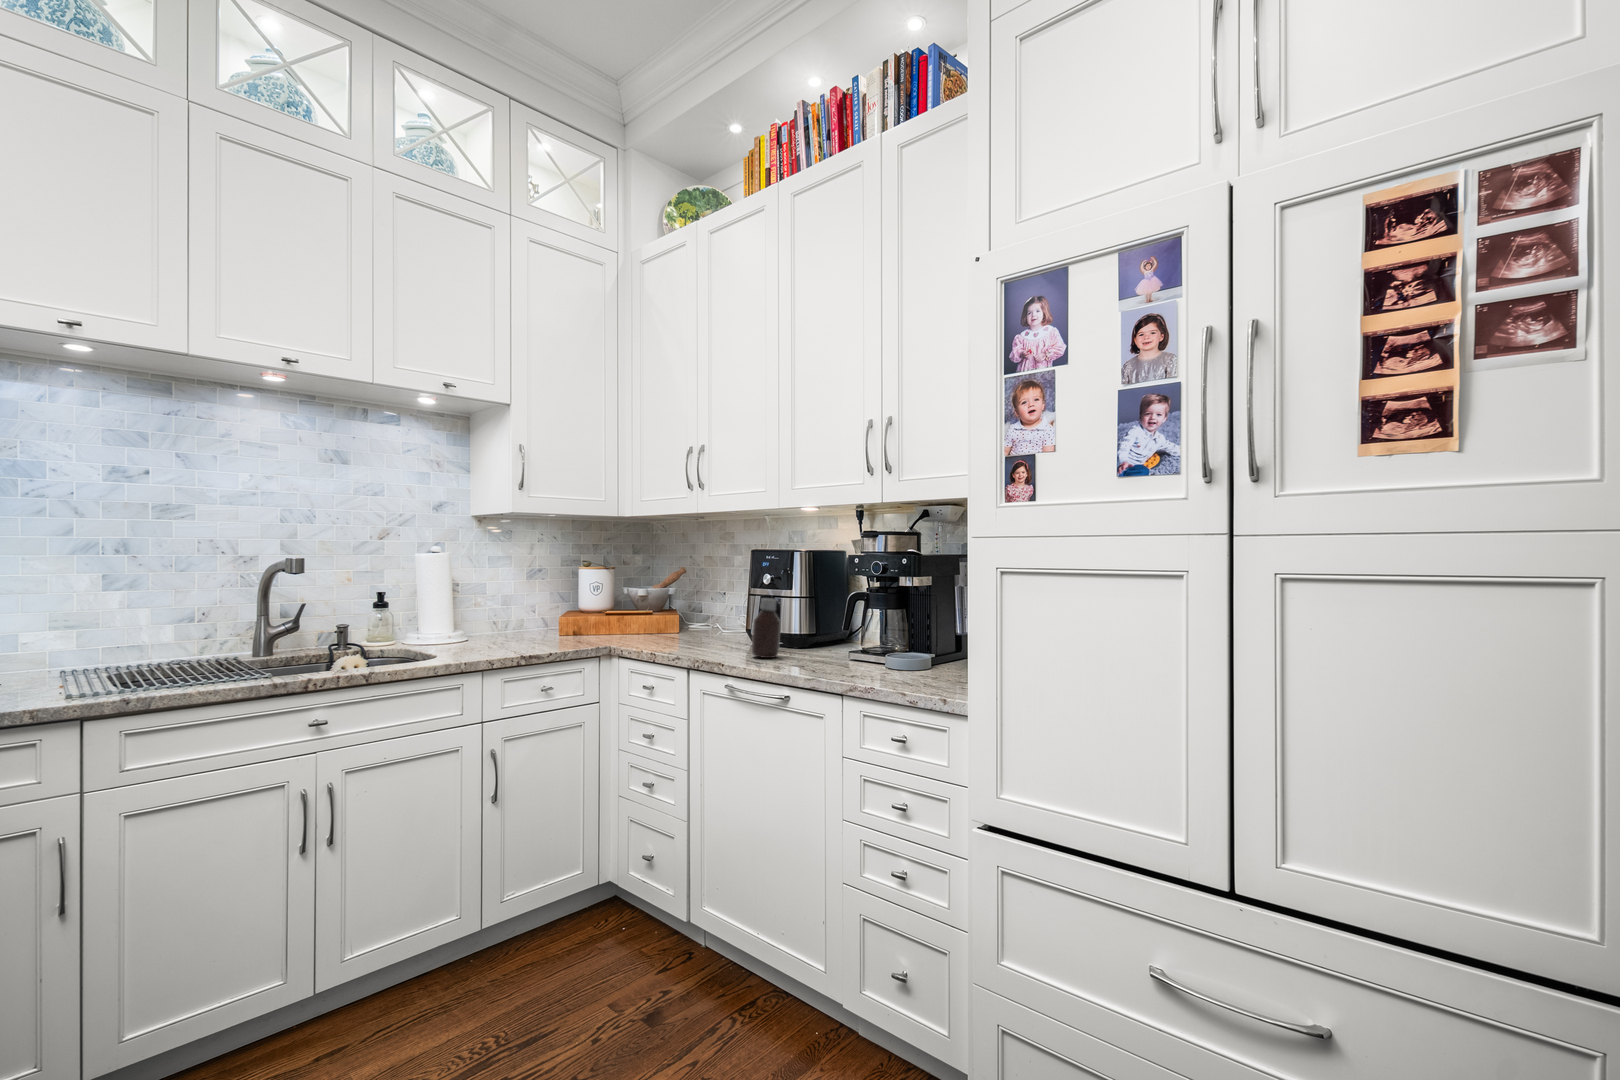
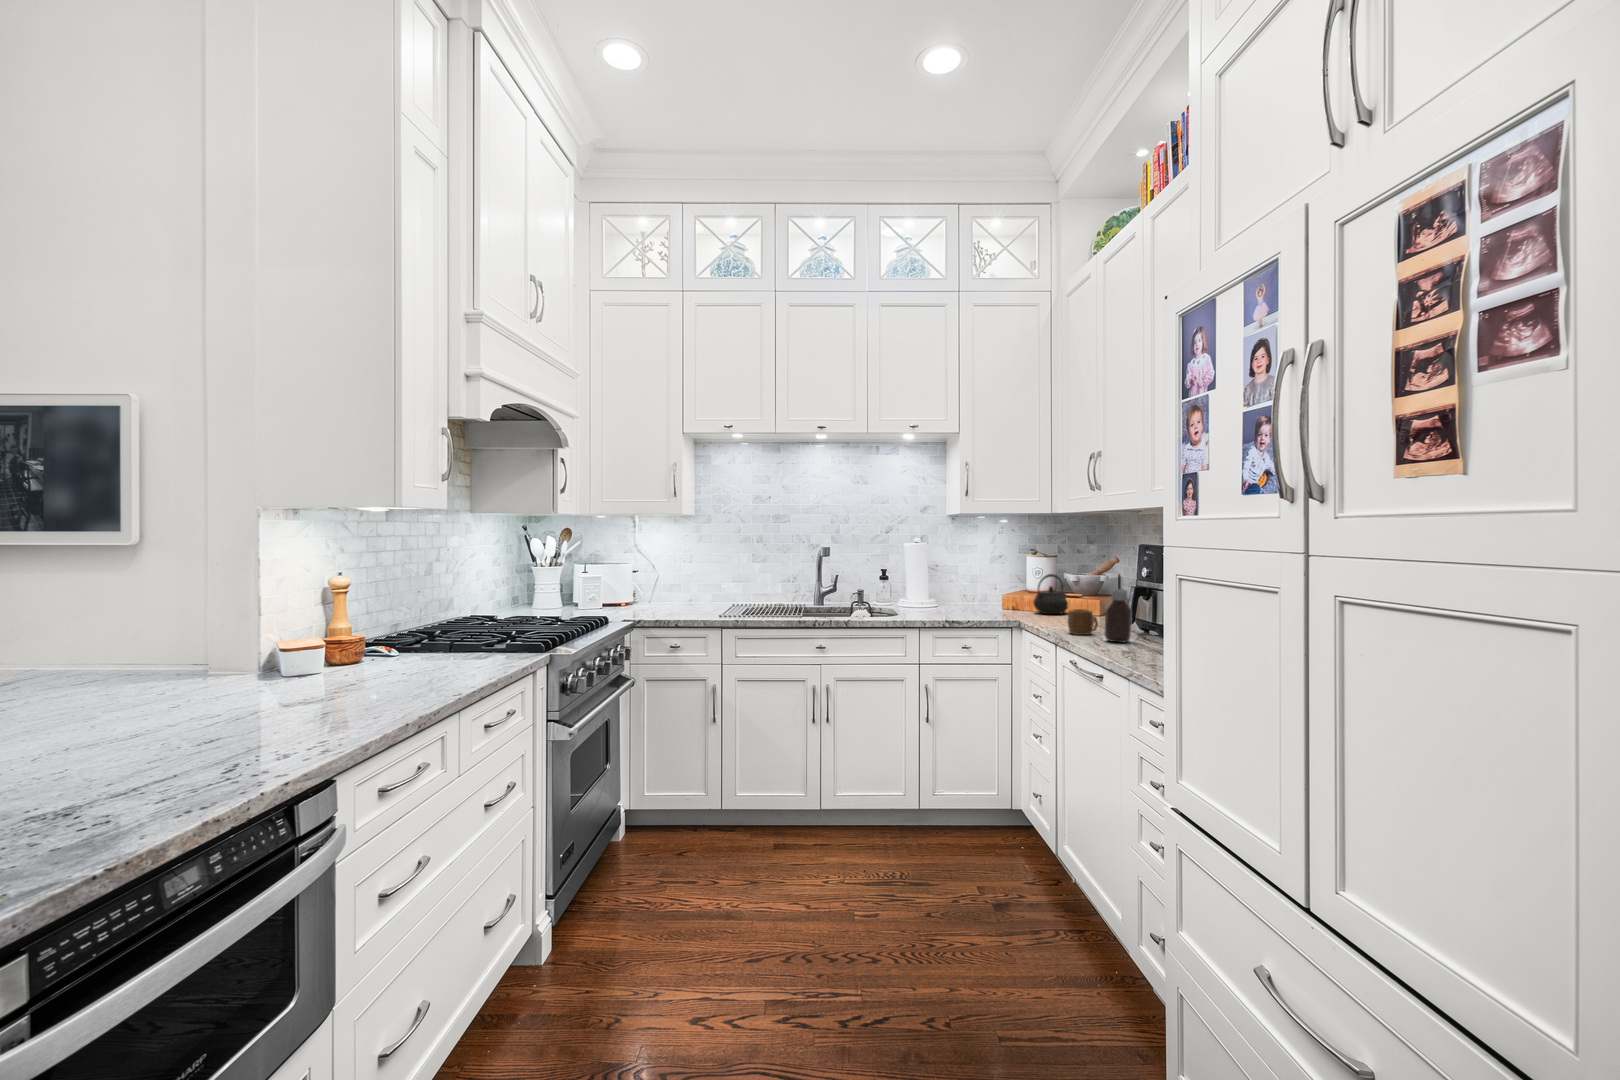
kettle: none [601,589,644,637] -> present [1033,574,1070,614]
mug: none [696,625,733,655] -> present [1068,609,1098,635]

